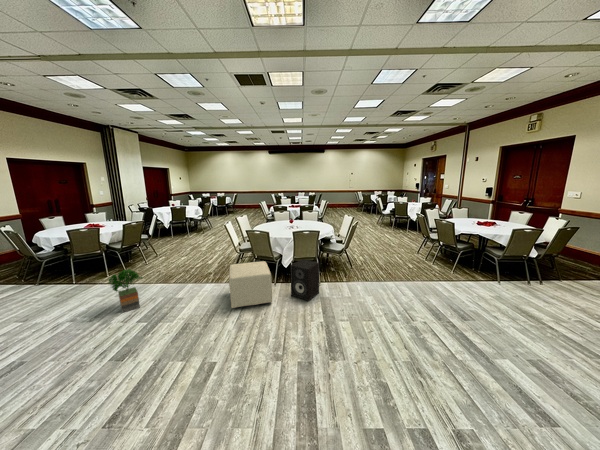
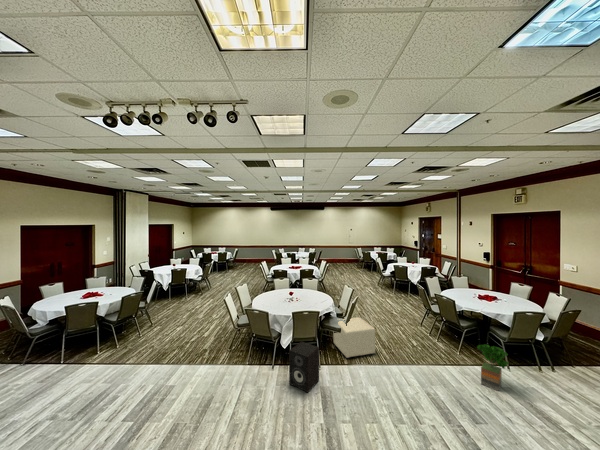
ottoman: present [229,261,272,308] -> present [333,317,375,358]
potted tree: present [109,269,143,313] -> present [478,345,509,391]

